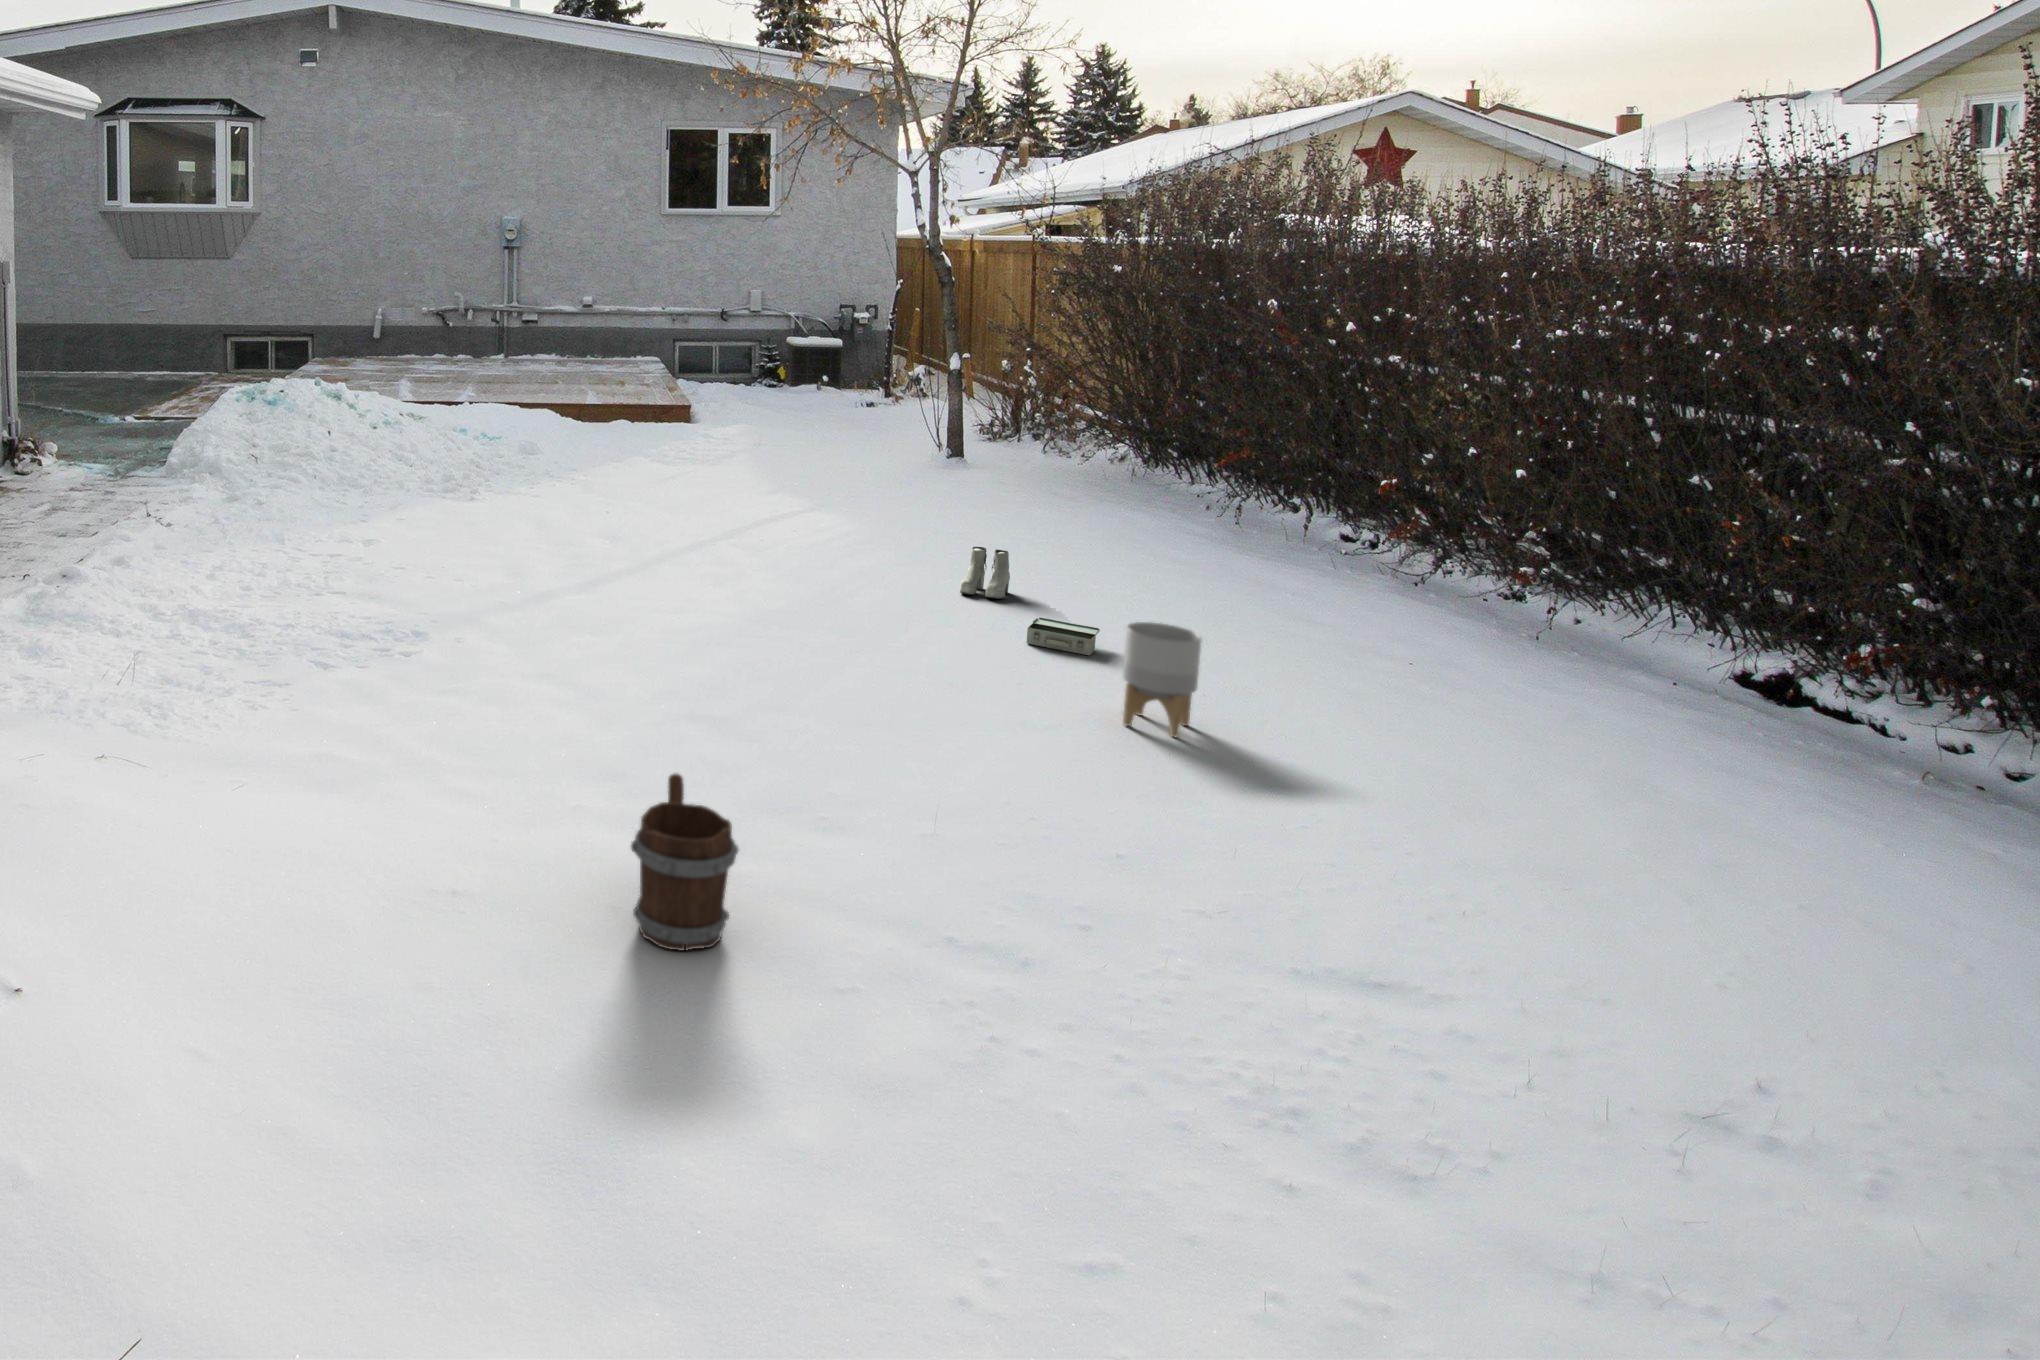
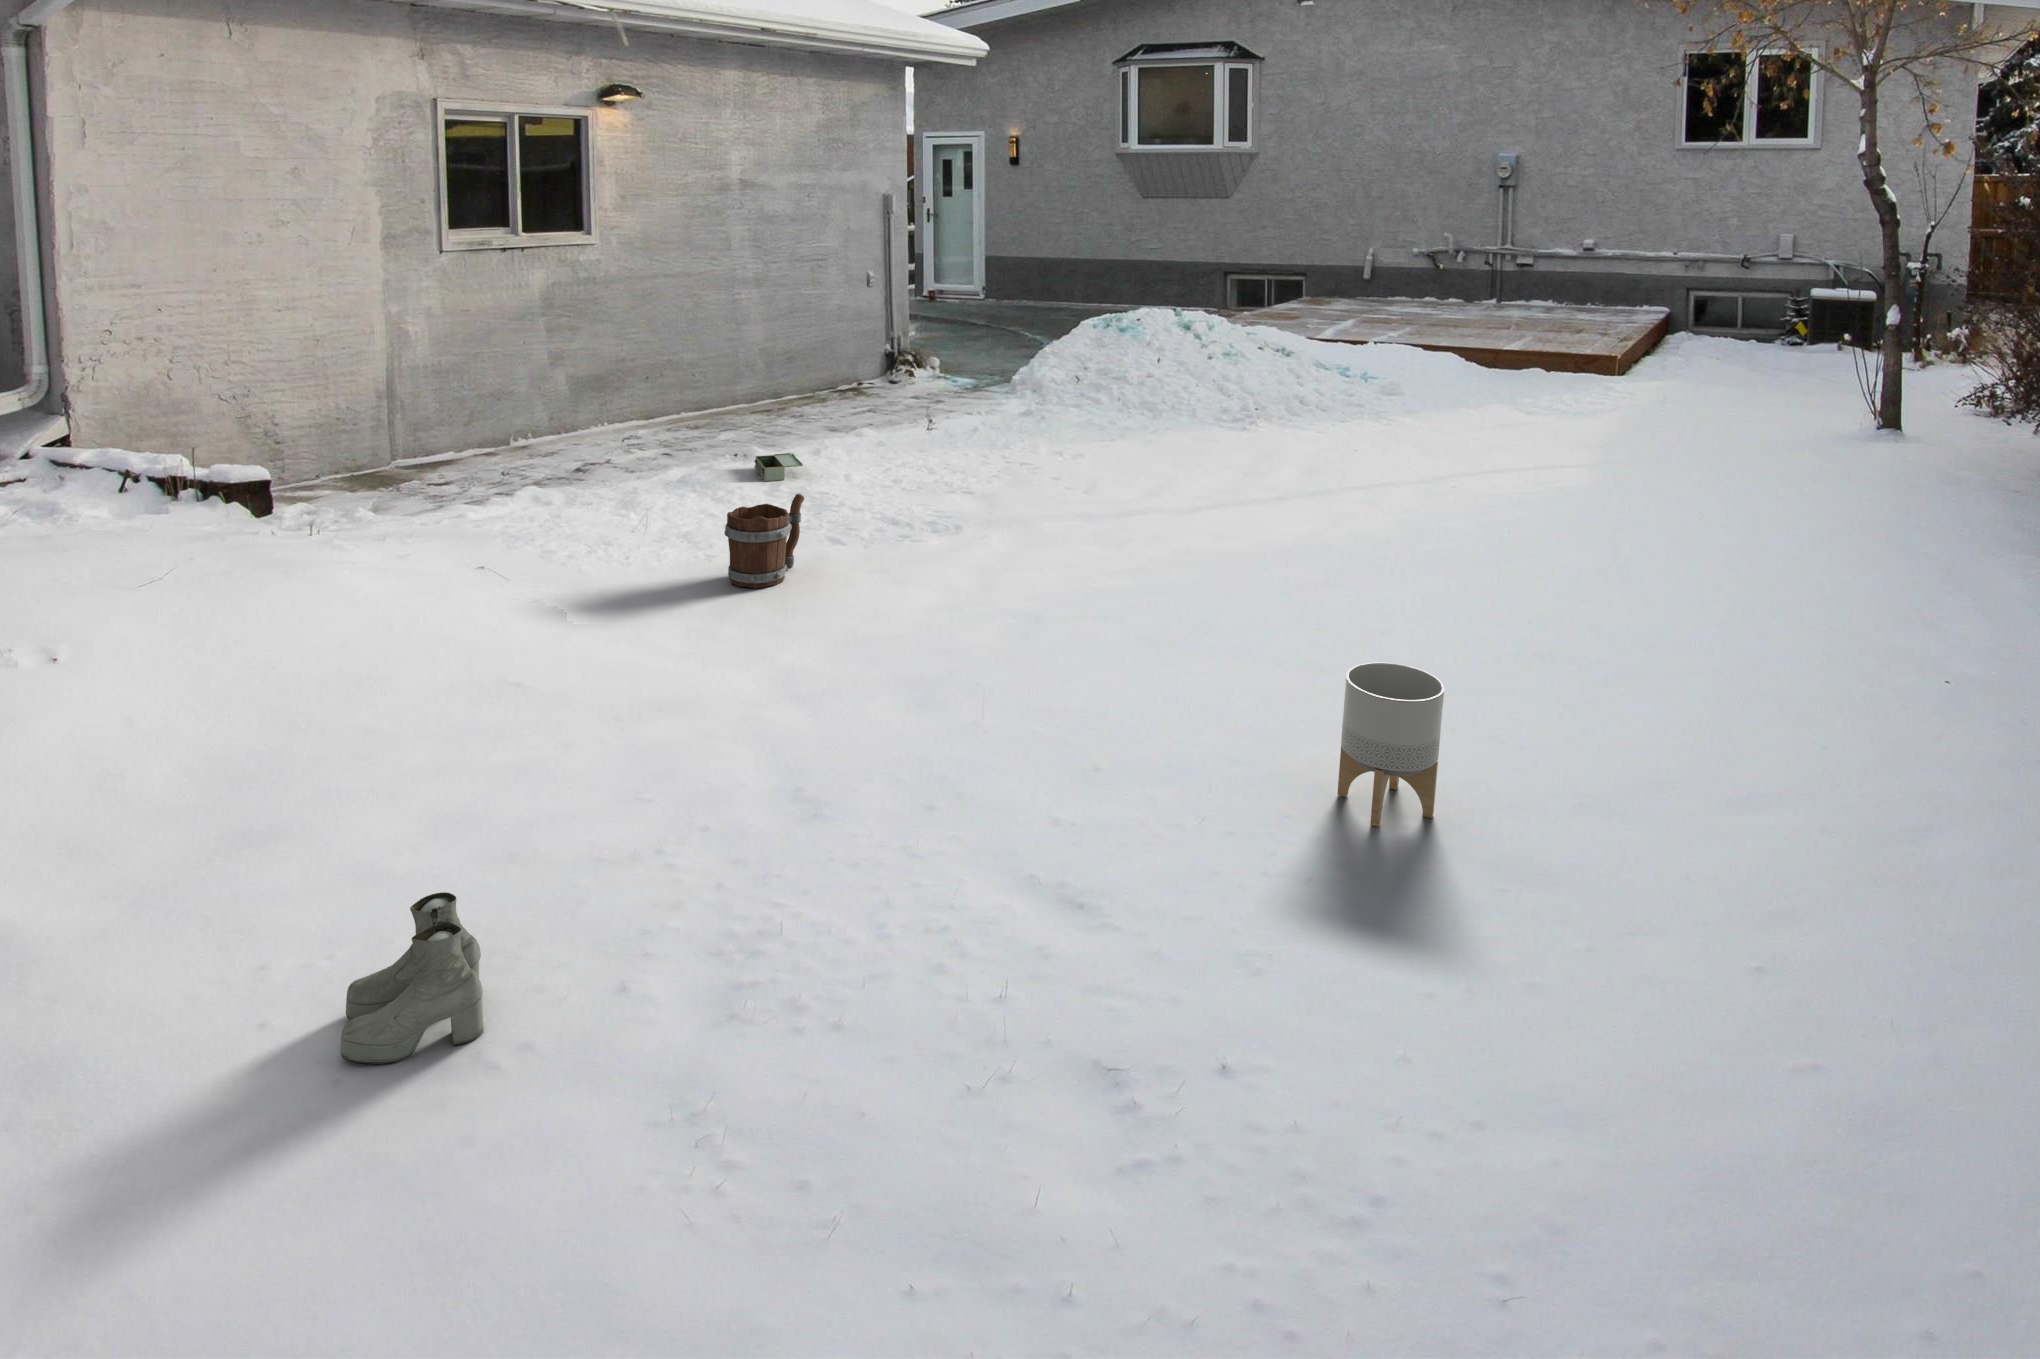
boots: present [960,547,1010,599] -> present [340,892,484,1064]
toolbox: present [1027,618,1100,655] -> present [754,453,803,481]
bucket: present [631,774,738,951] -> present [724,494,804,589]

